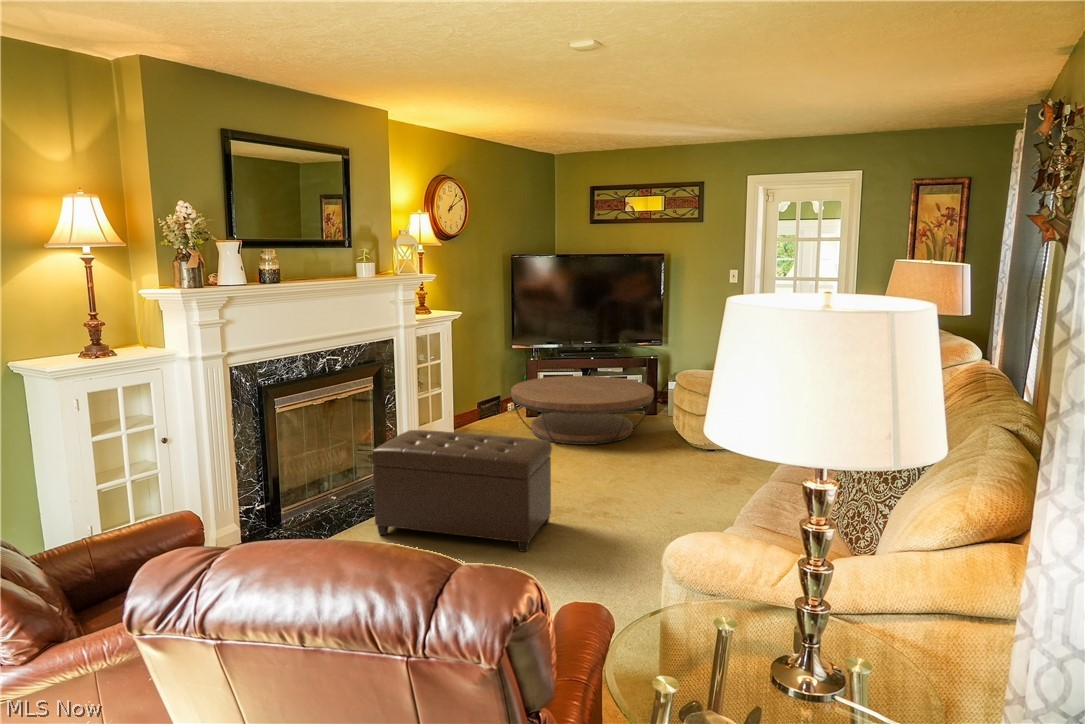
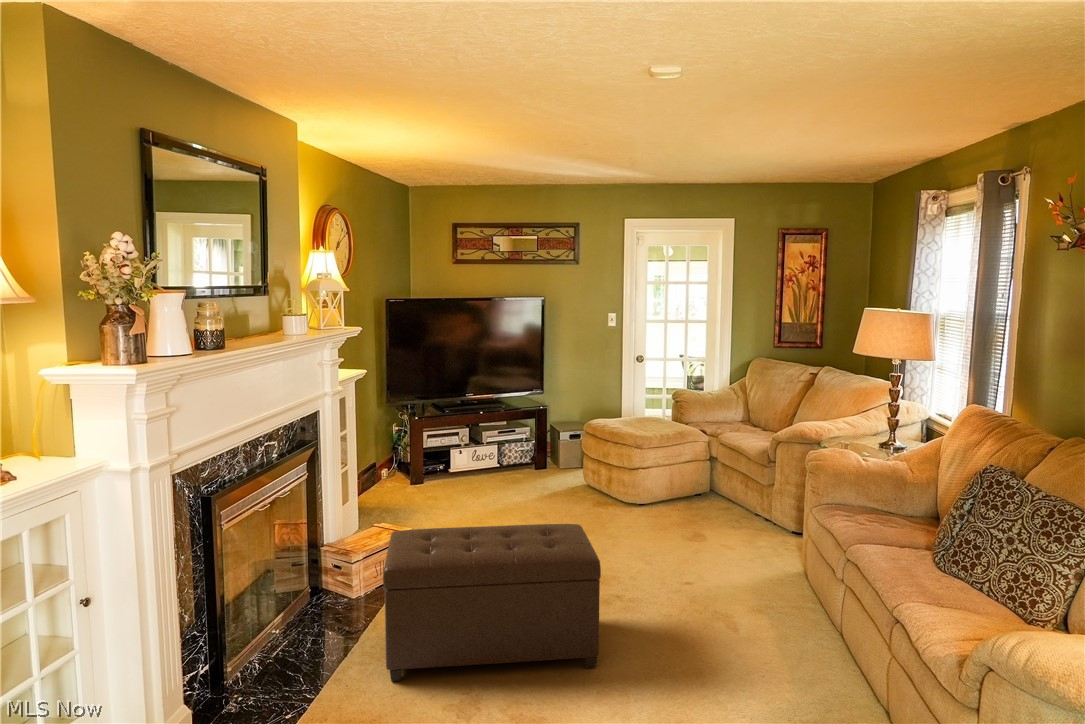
coffee table: present [511,376,654,445] -> none [412,432,572,515]

